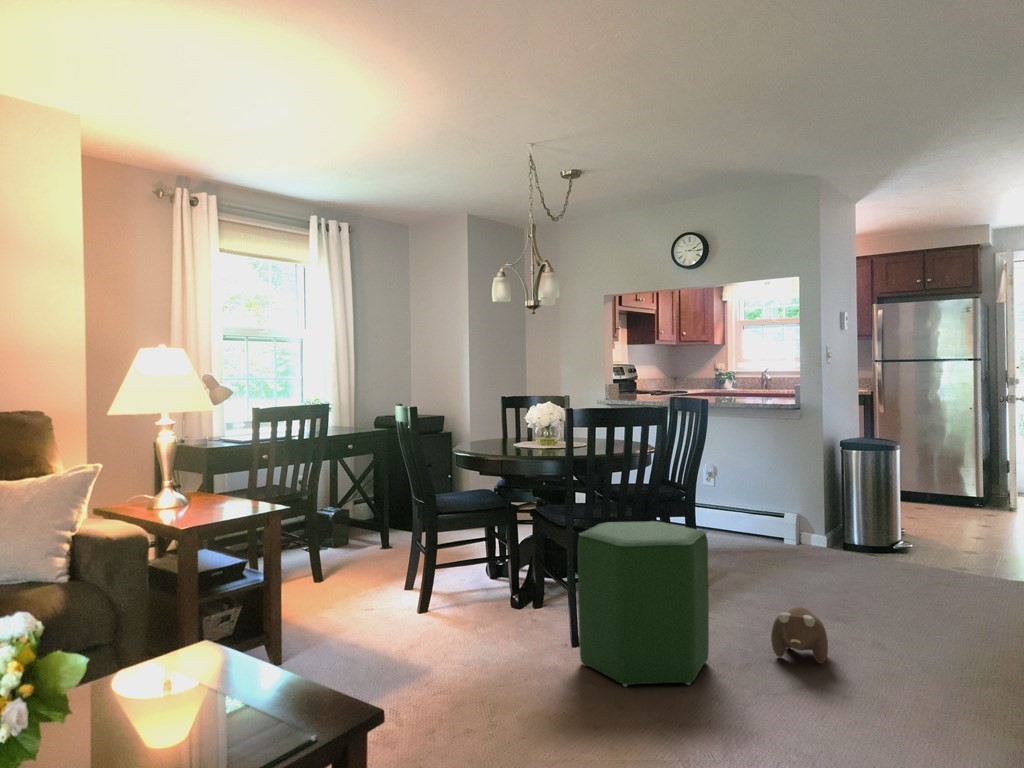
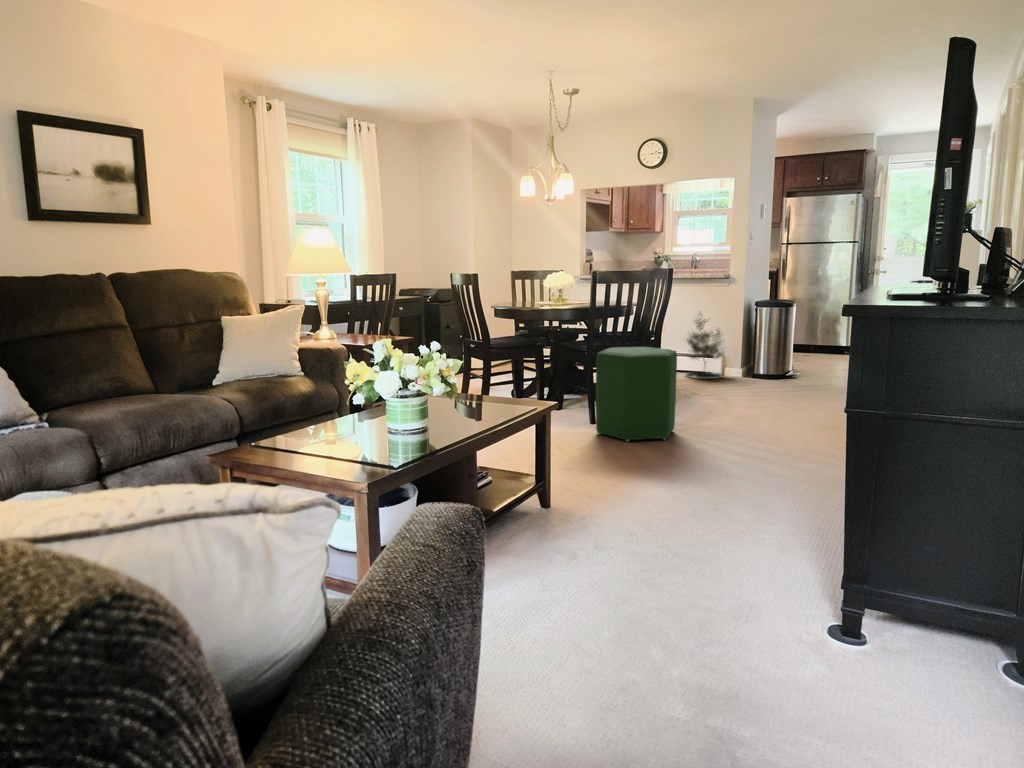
potted tree: none [742,453,804,550] -> present [686,314,726,379]
plush toy: present [771,607,828,664] -> none [712,398,746,430]

